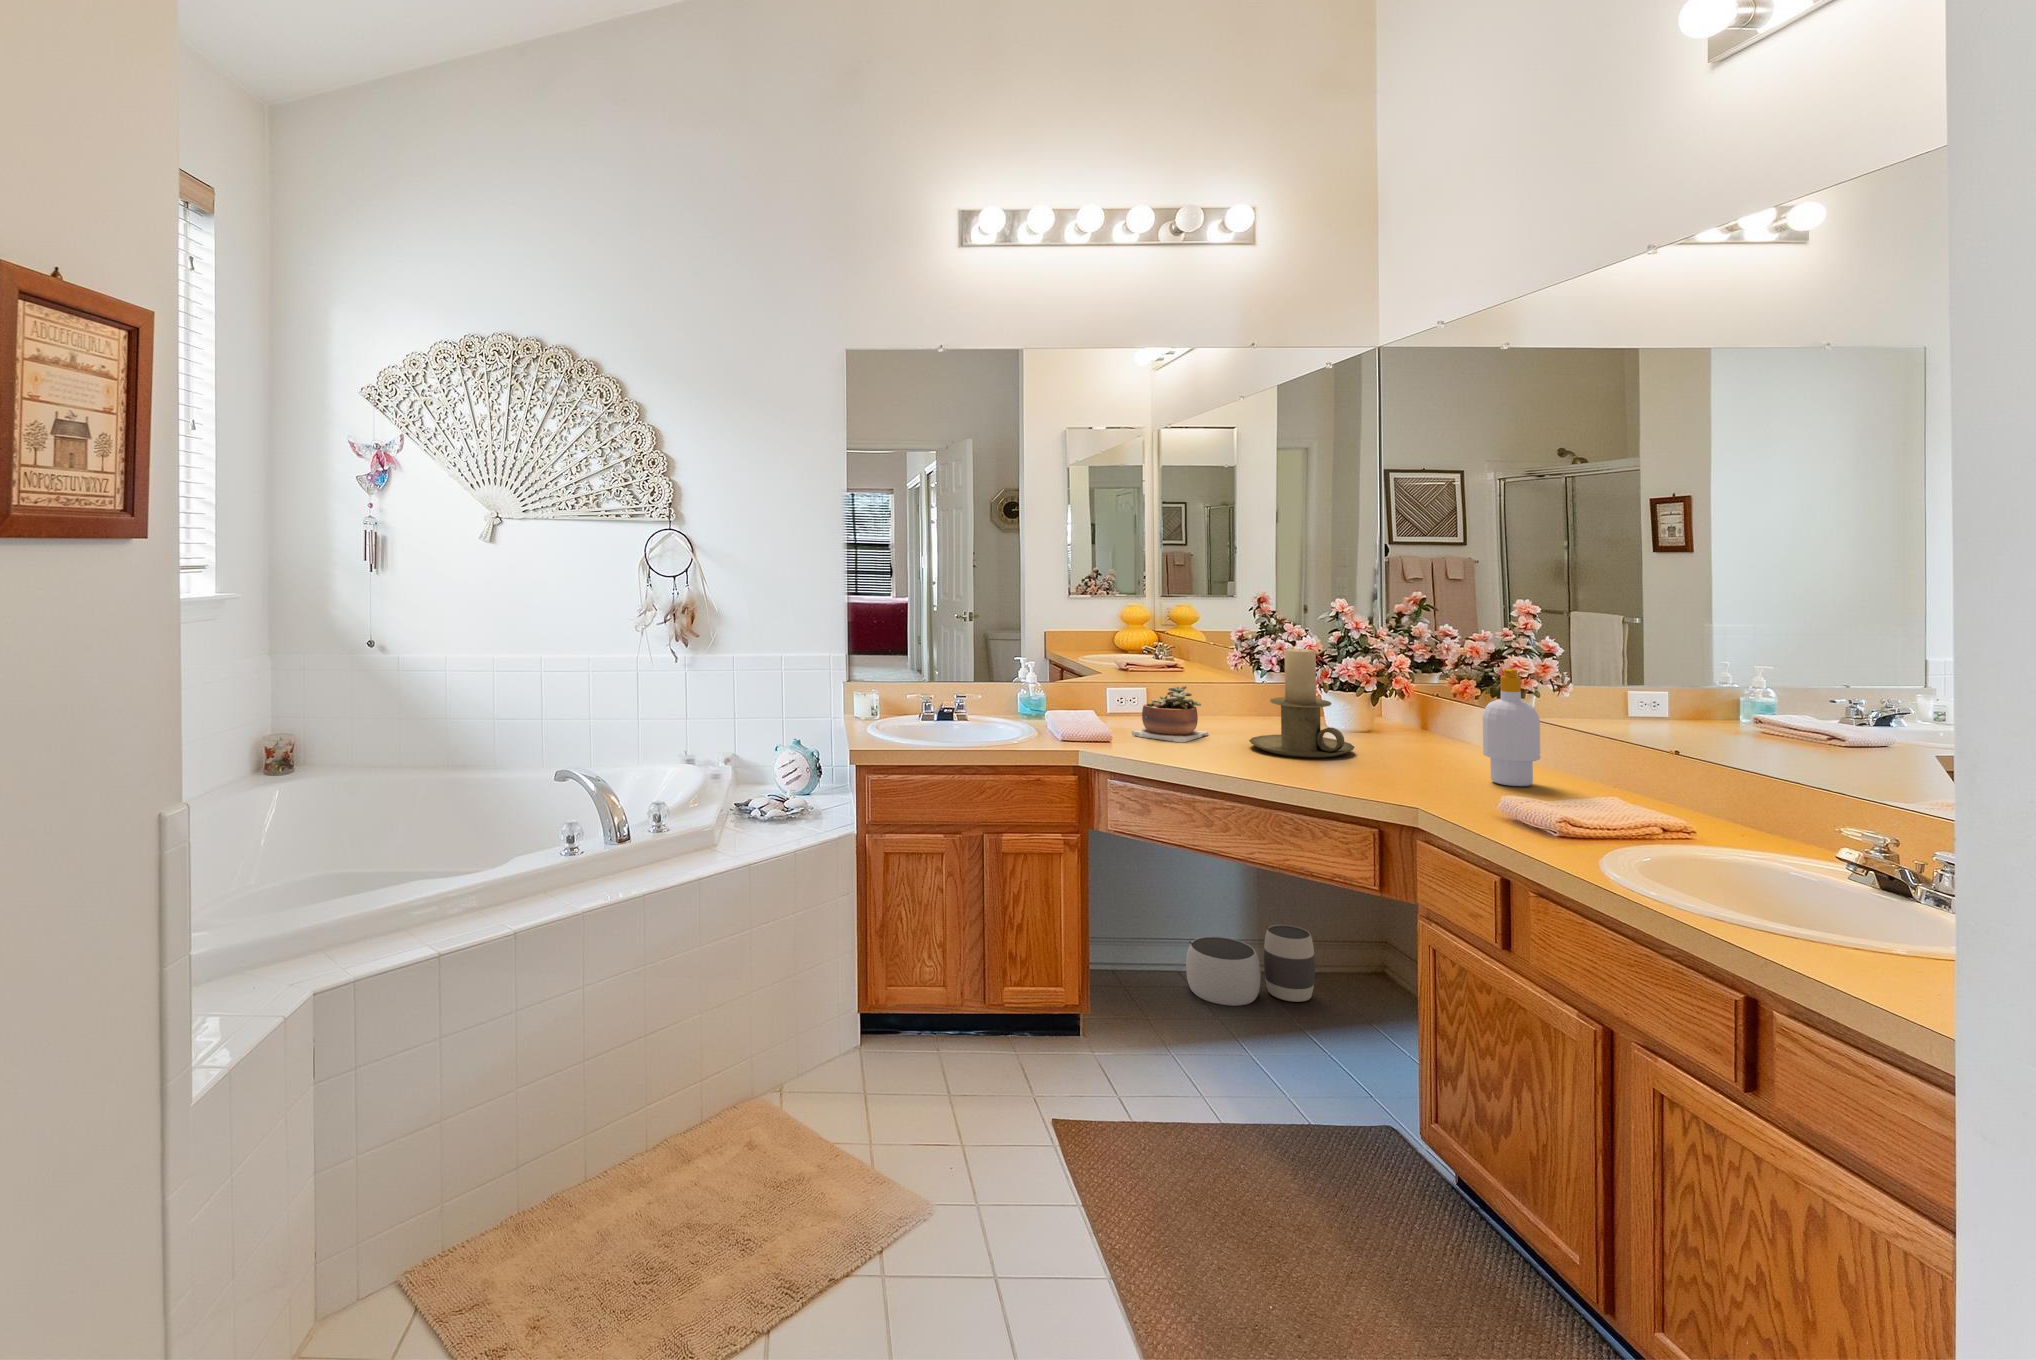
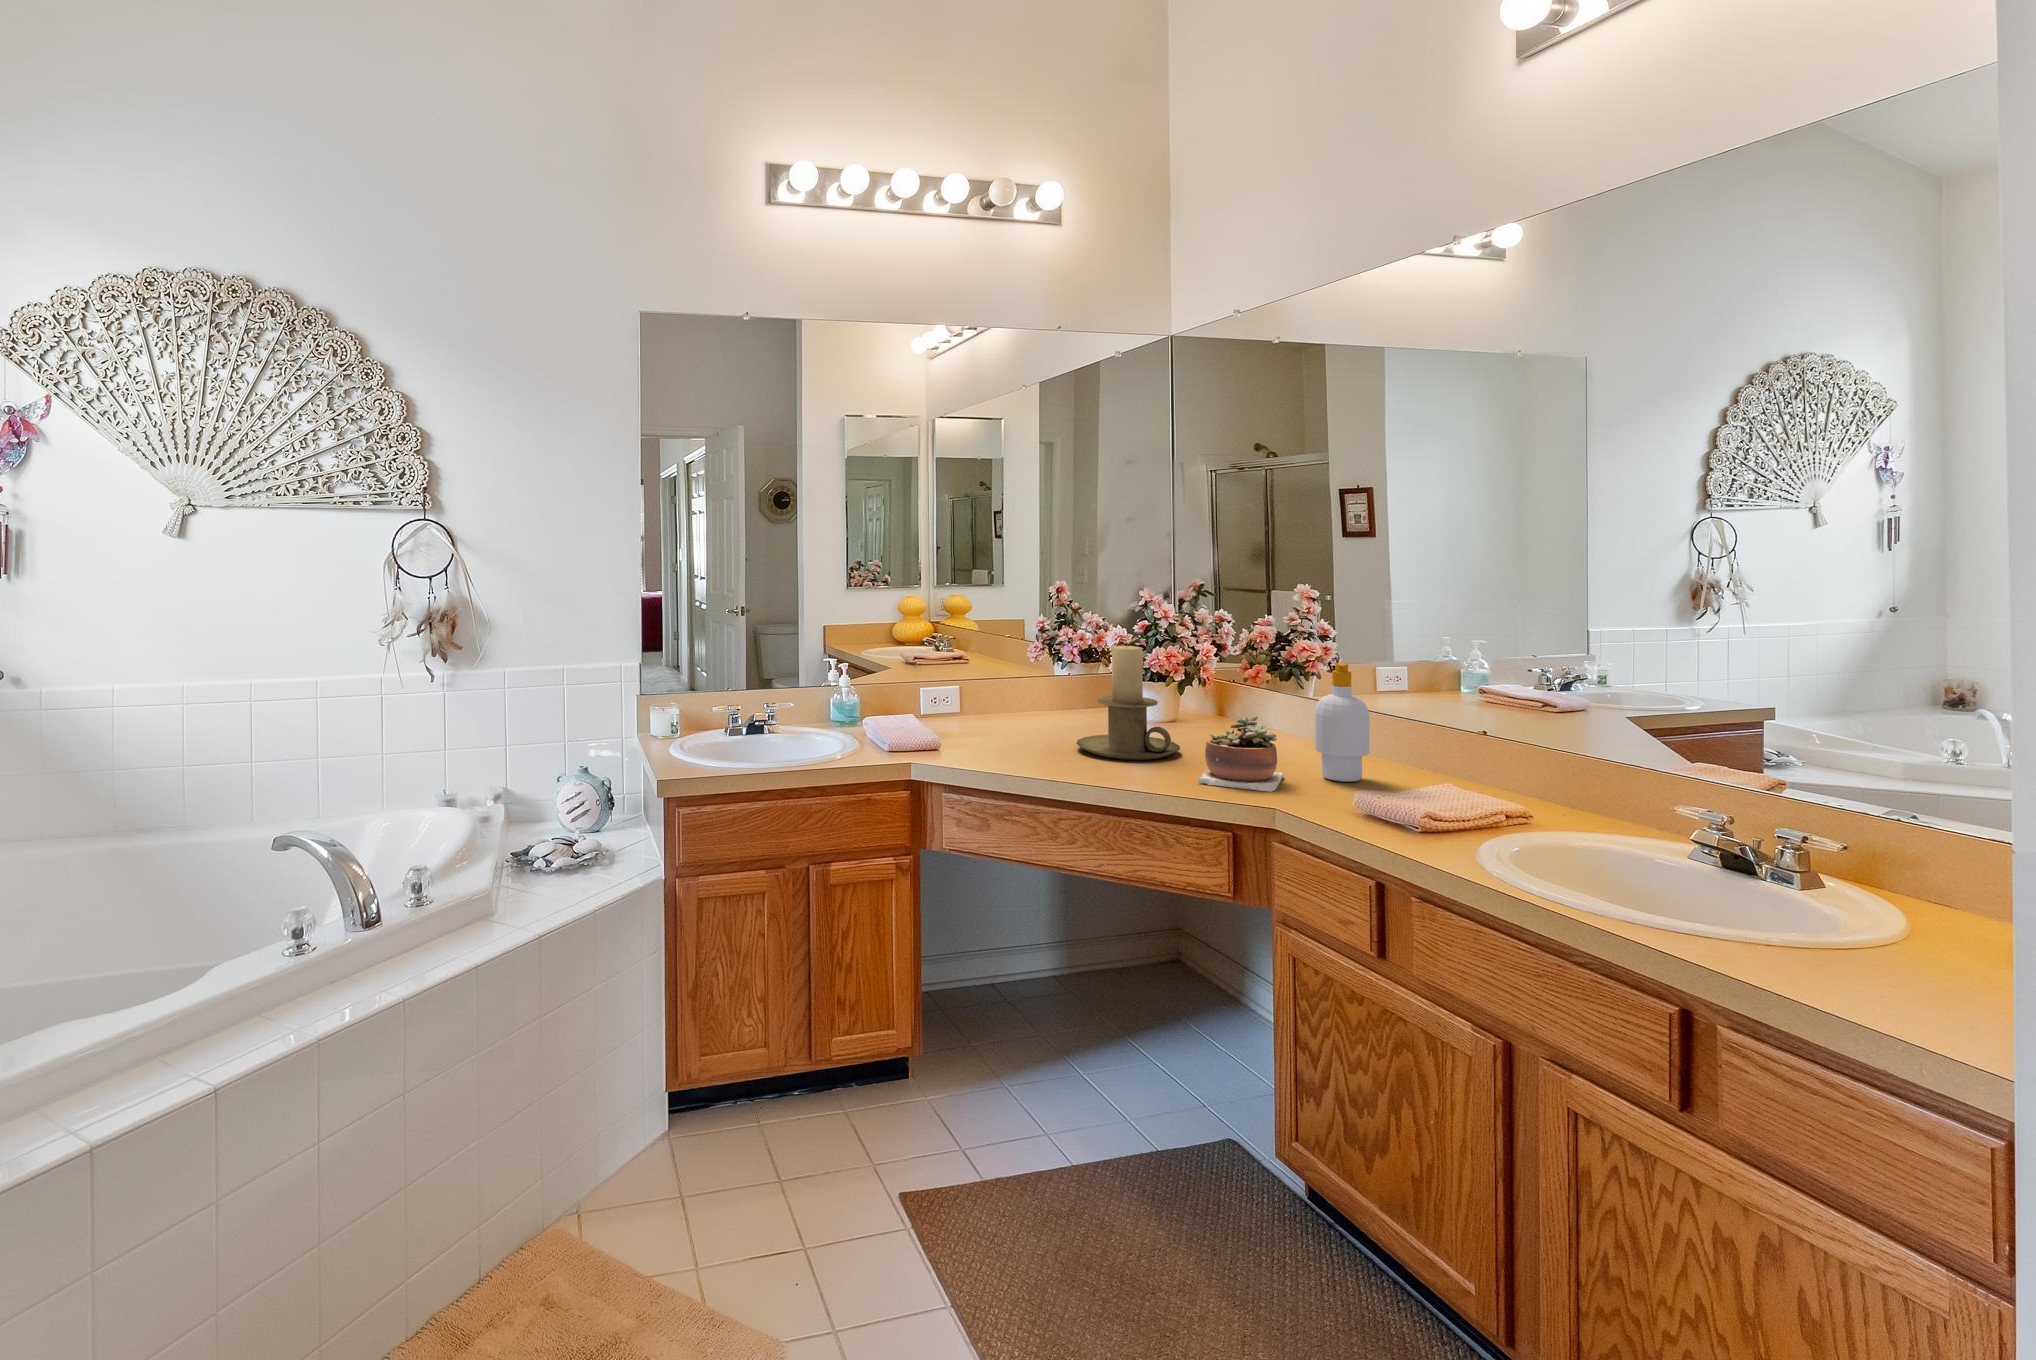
succulent plant: present [1132,686,1209,742] -> present [1198,716,1283,792]
waste basket: present [1186,924,1315,1006] -> none [997,926,1121,1017]

